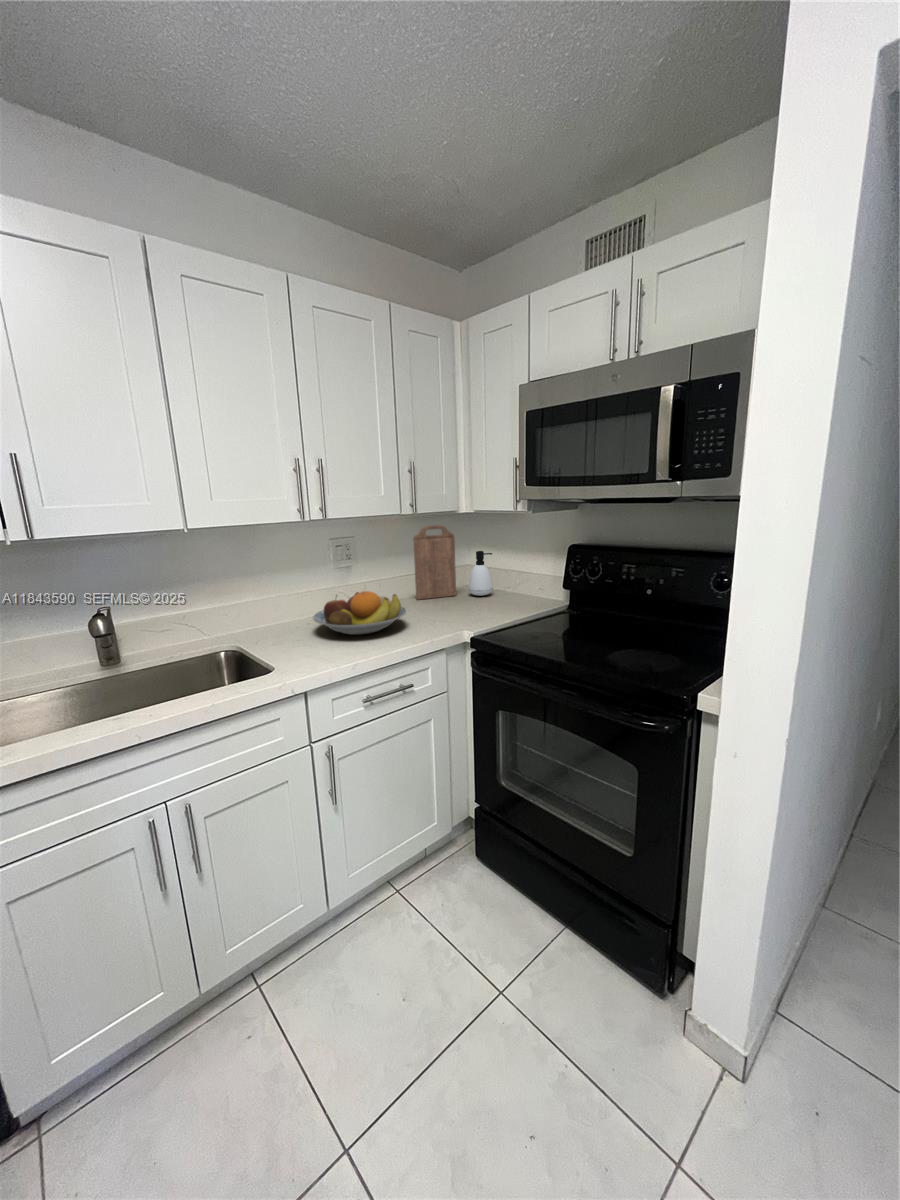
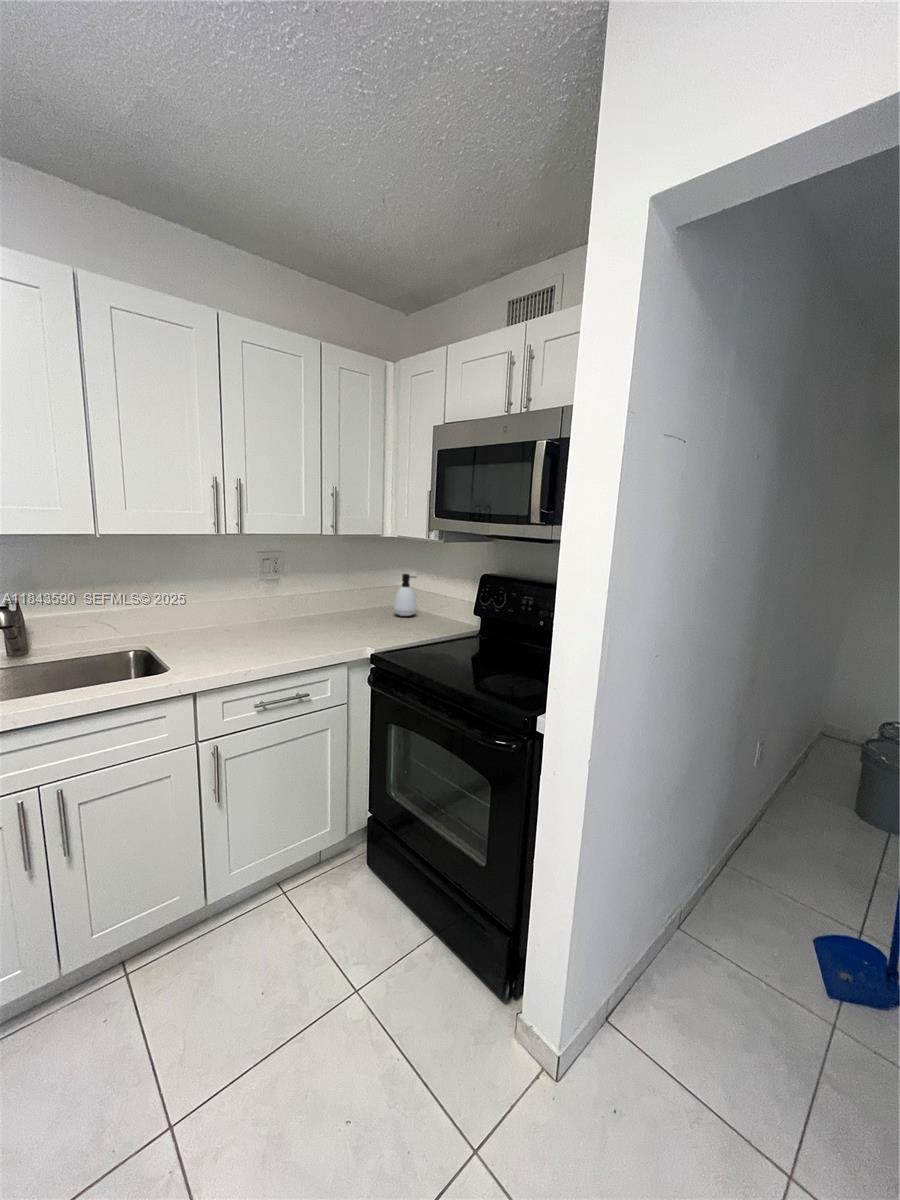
cutting board: present [413,525,456,600] -> none [342,546,383,616]
fruit bowl: present [313,591,406,635] -> none [225,604,318,644]

